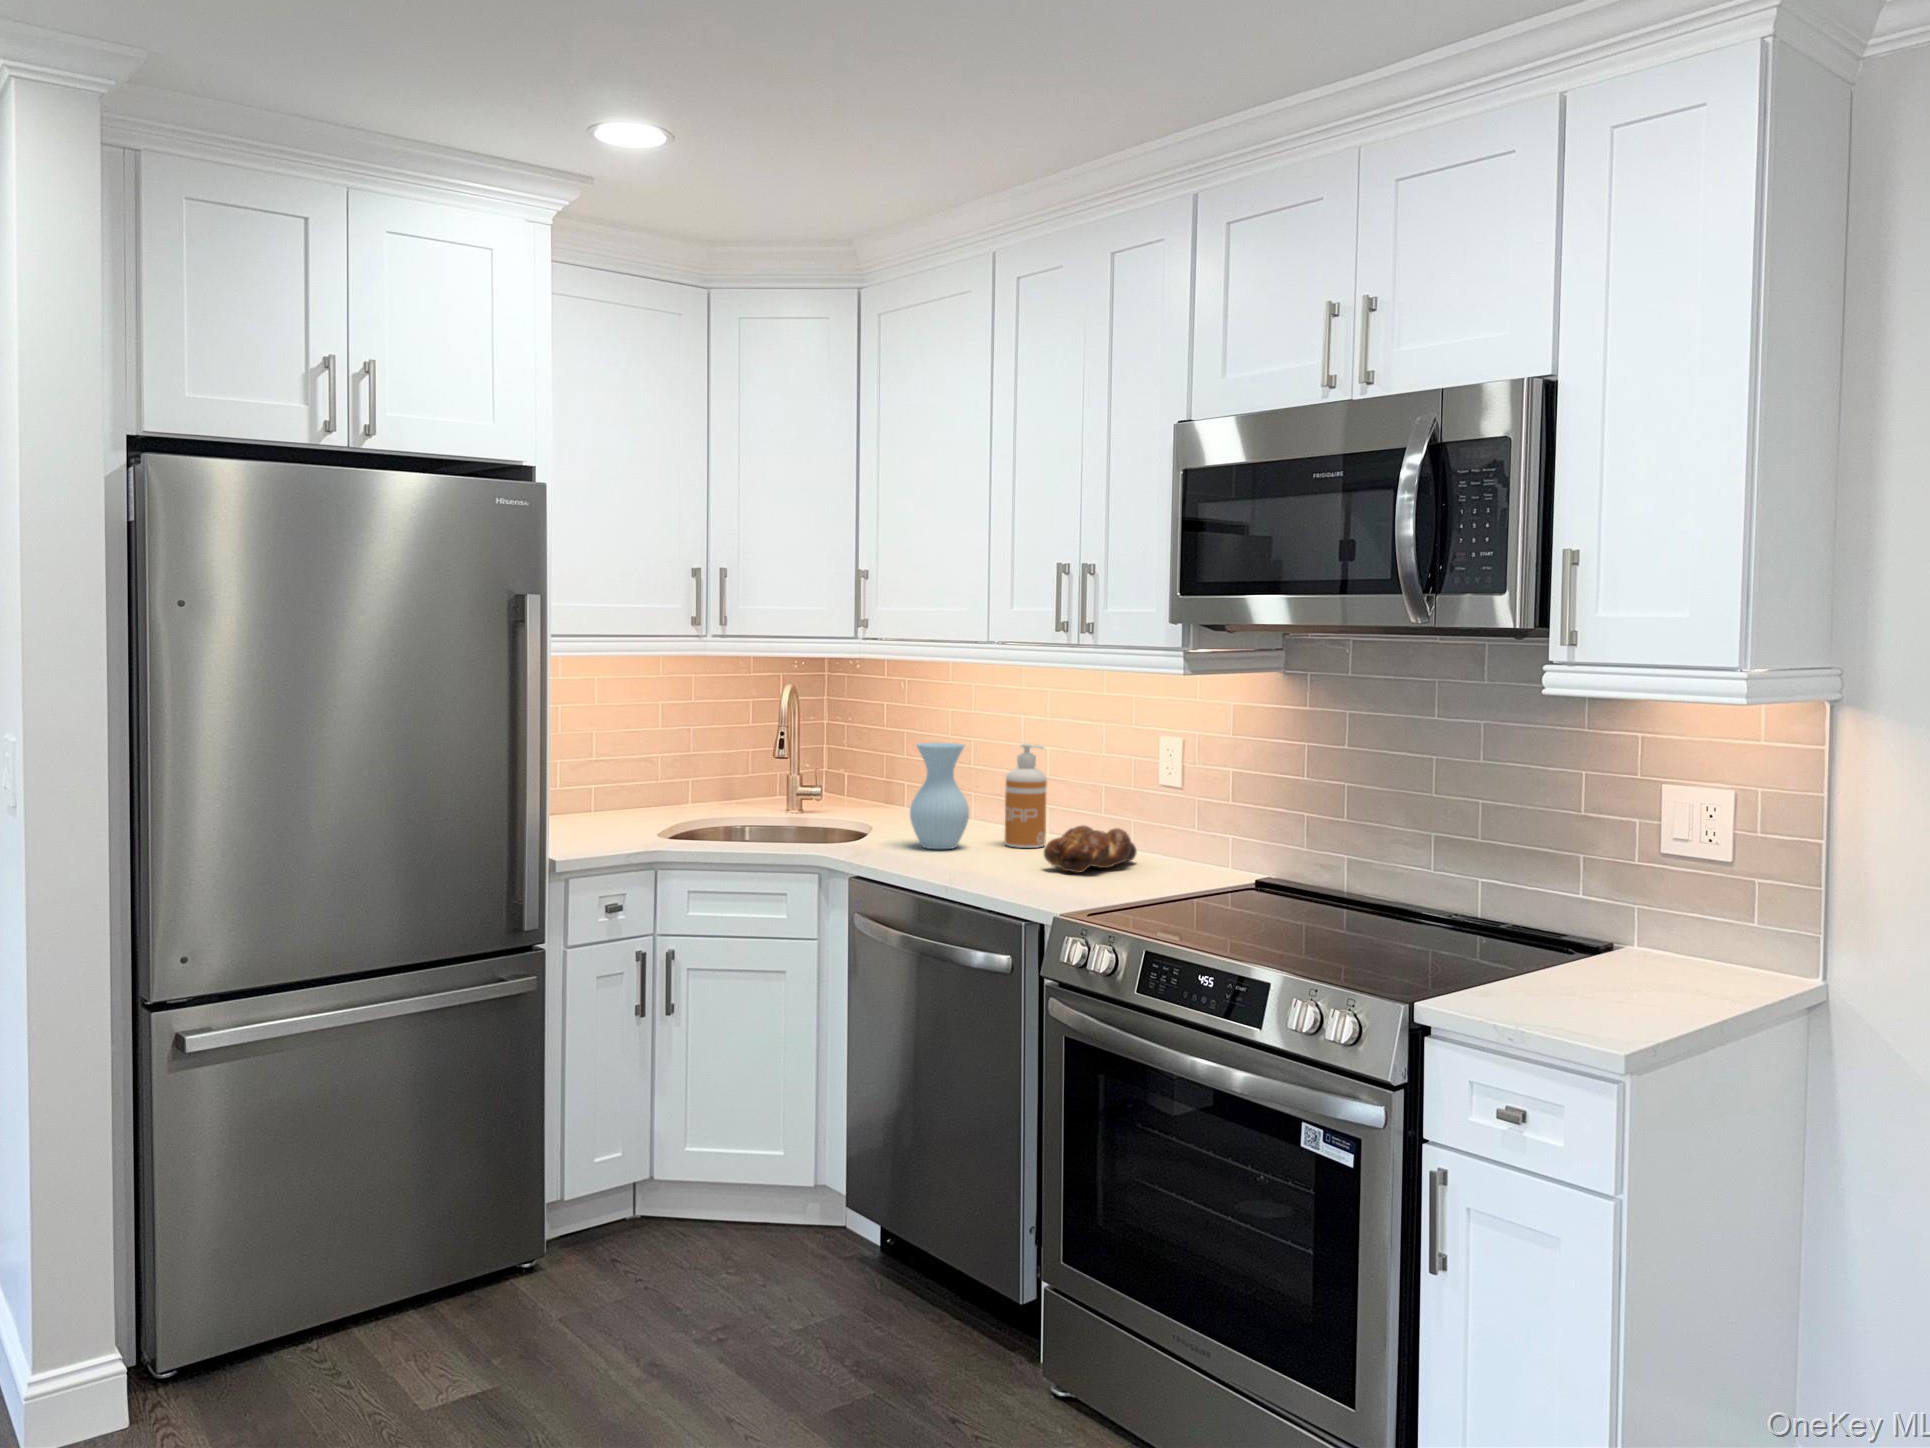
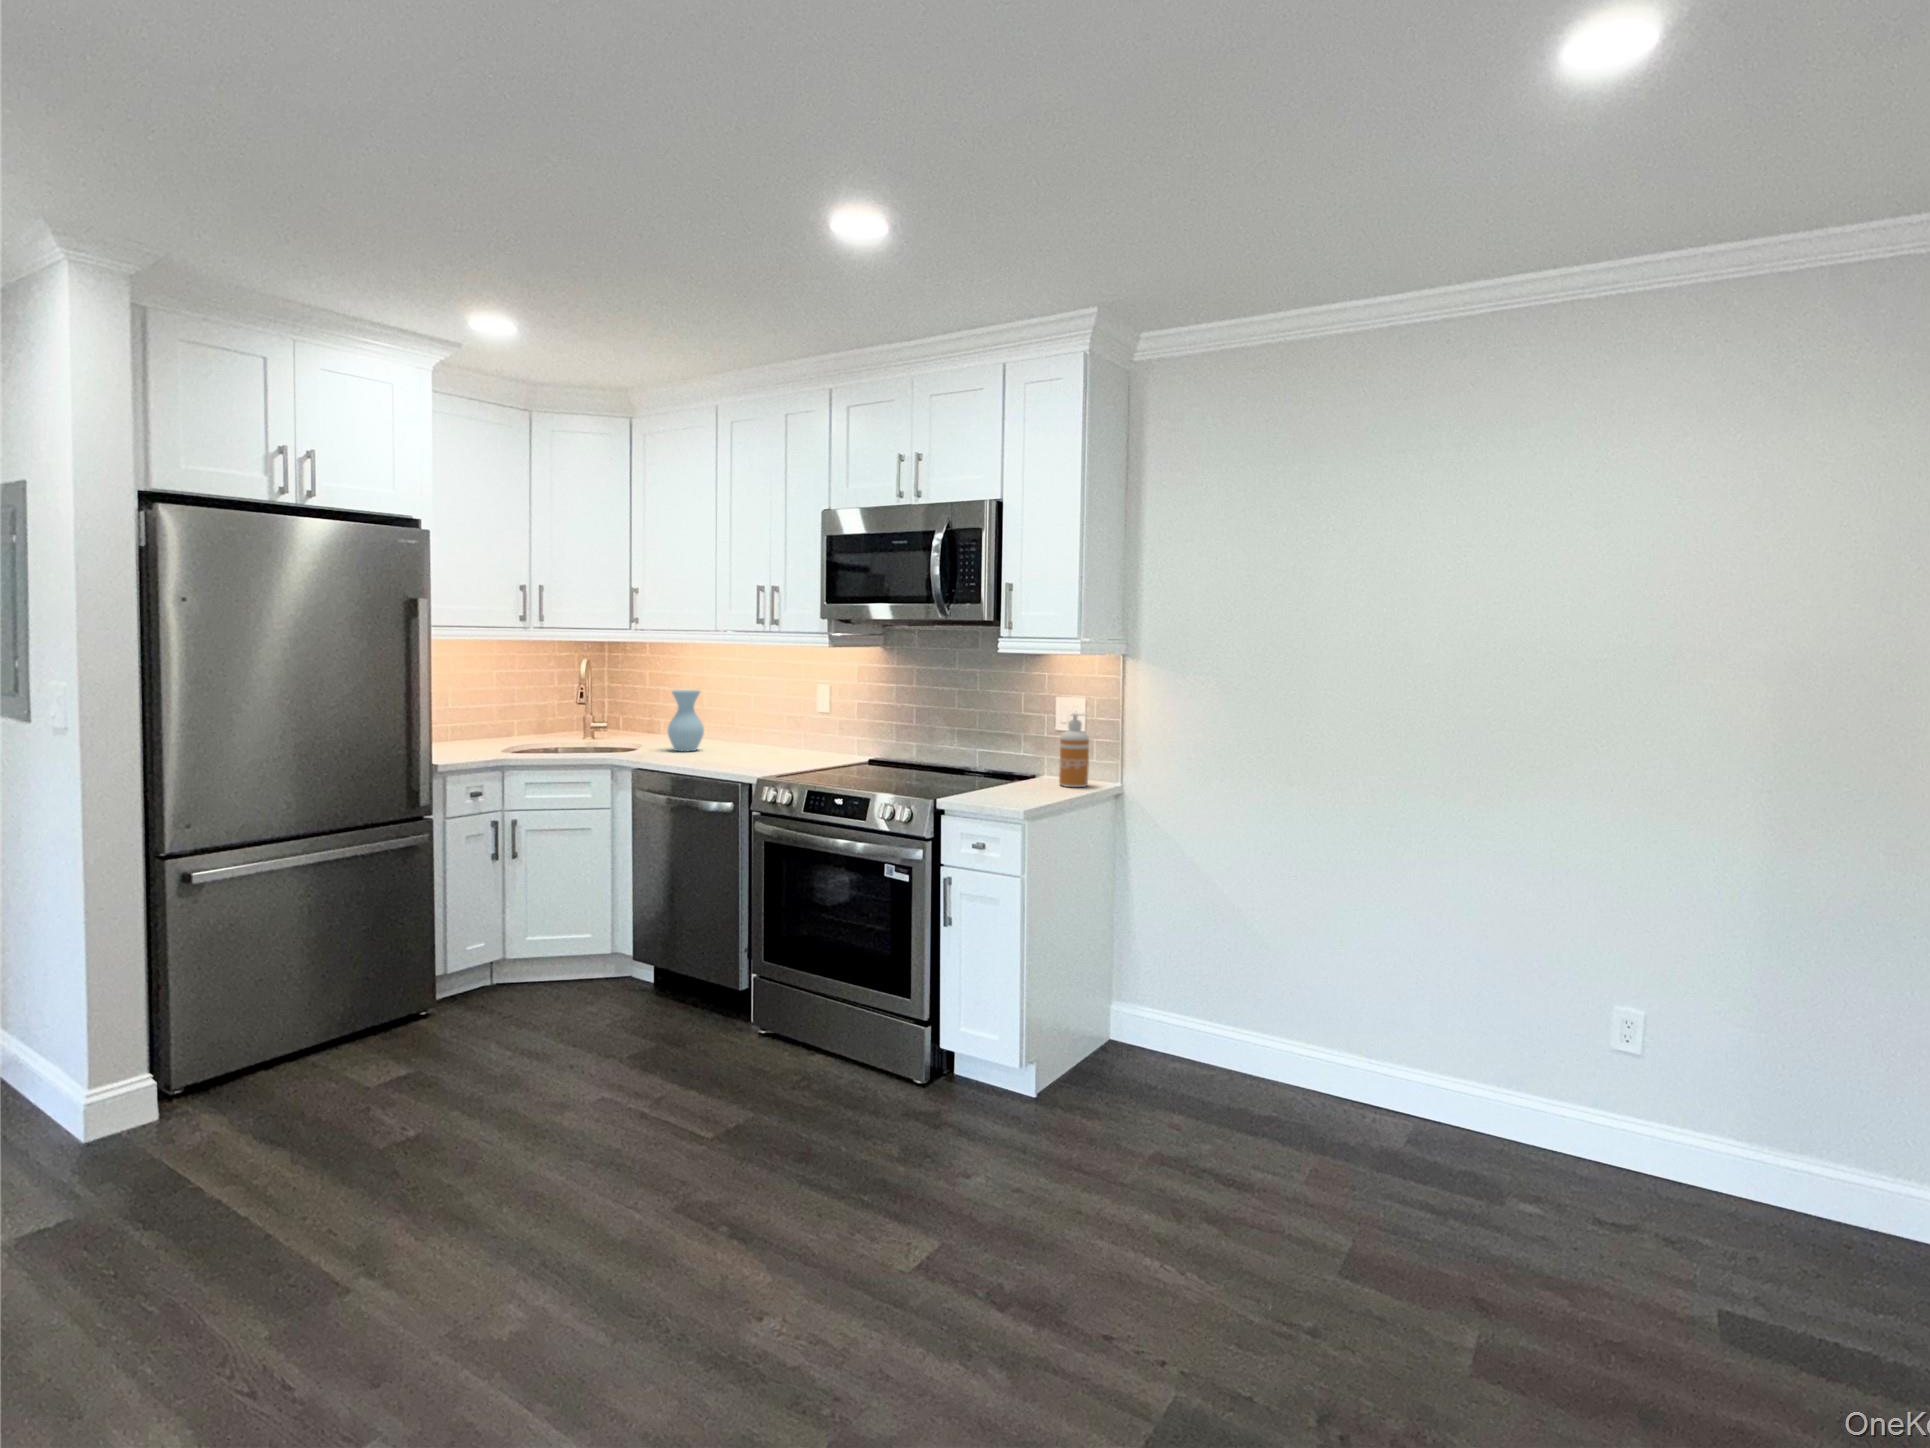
soap dispenser: present [1005,744,1047,848] -> present [1059,714,1089,787]
bread loaf: present [1044,825,1137,873] -> none [749,733,802,759]

